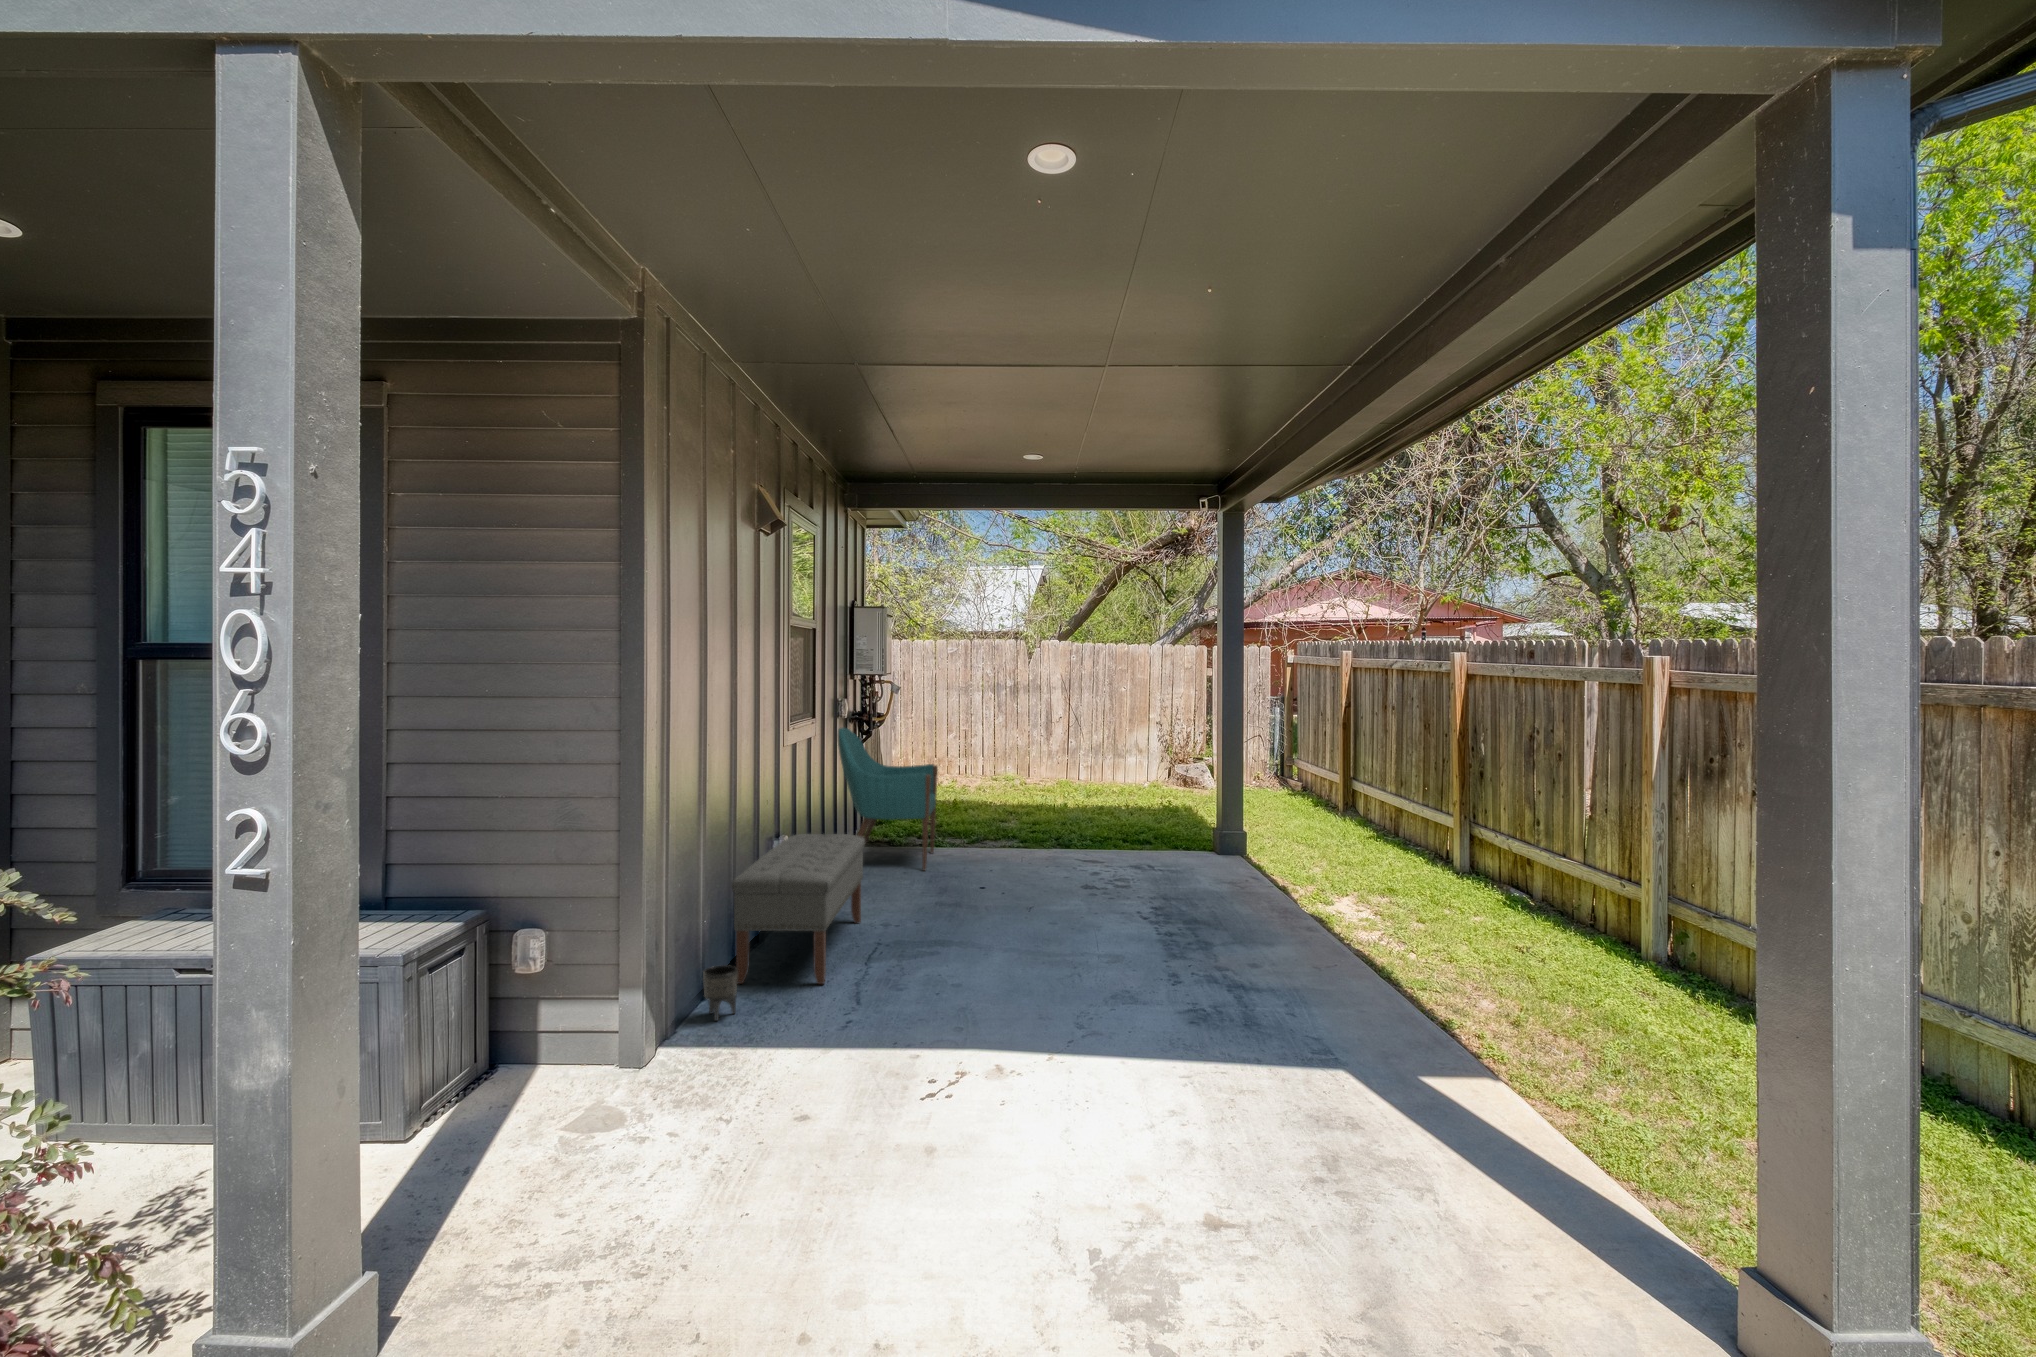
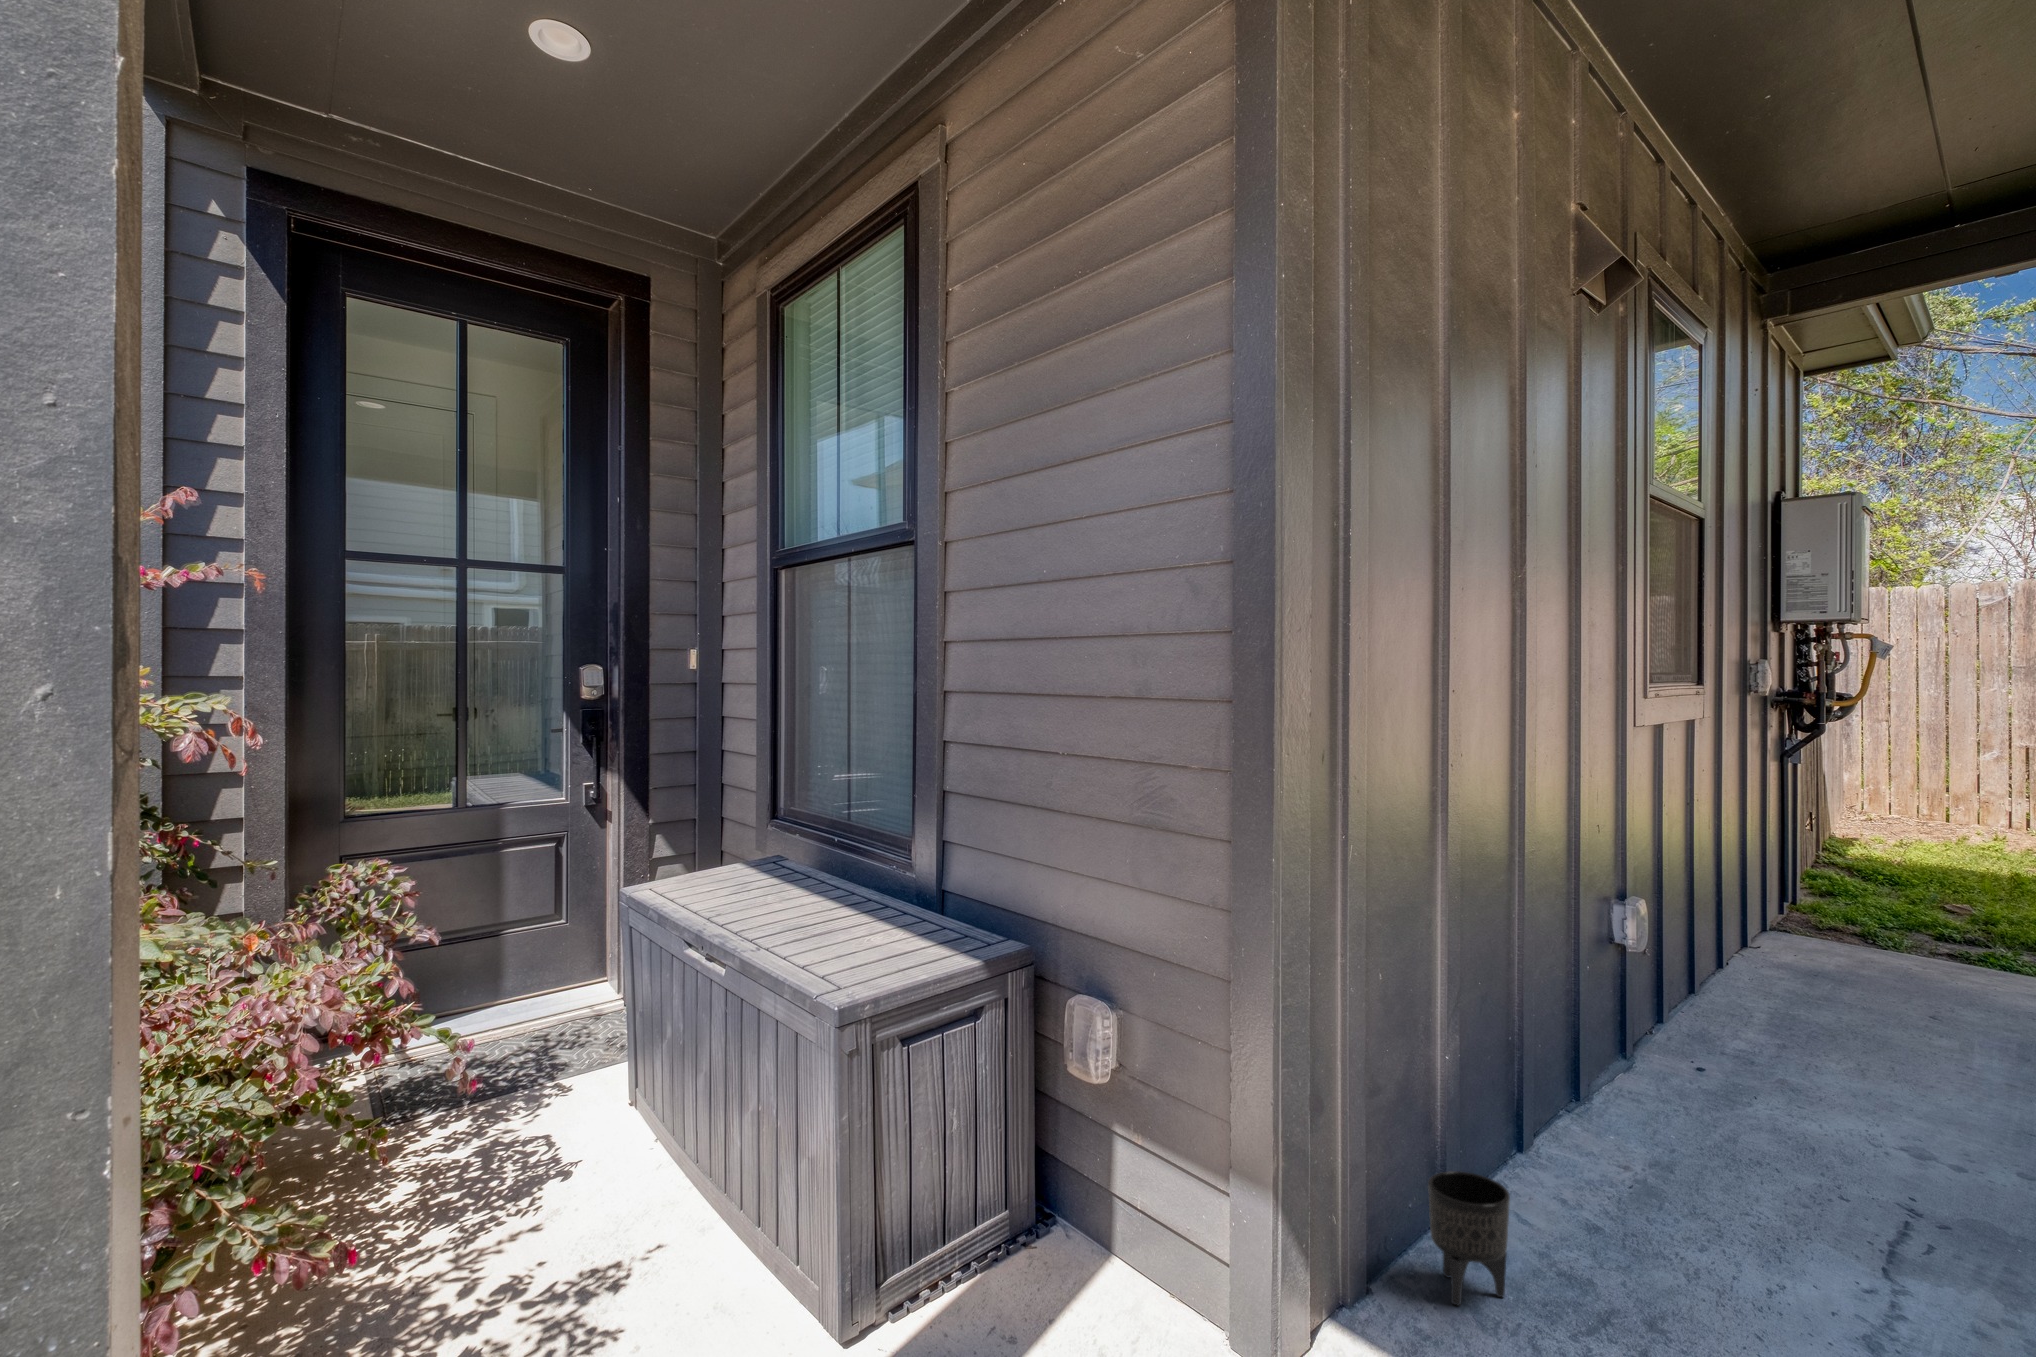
chair: present [838,728,938,870] -> none [1750,709,1991,1009]
bench: present [731,834,865,984] -> none [1506,899,1832,1275]

